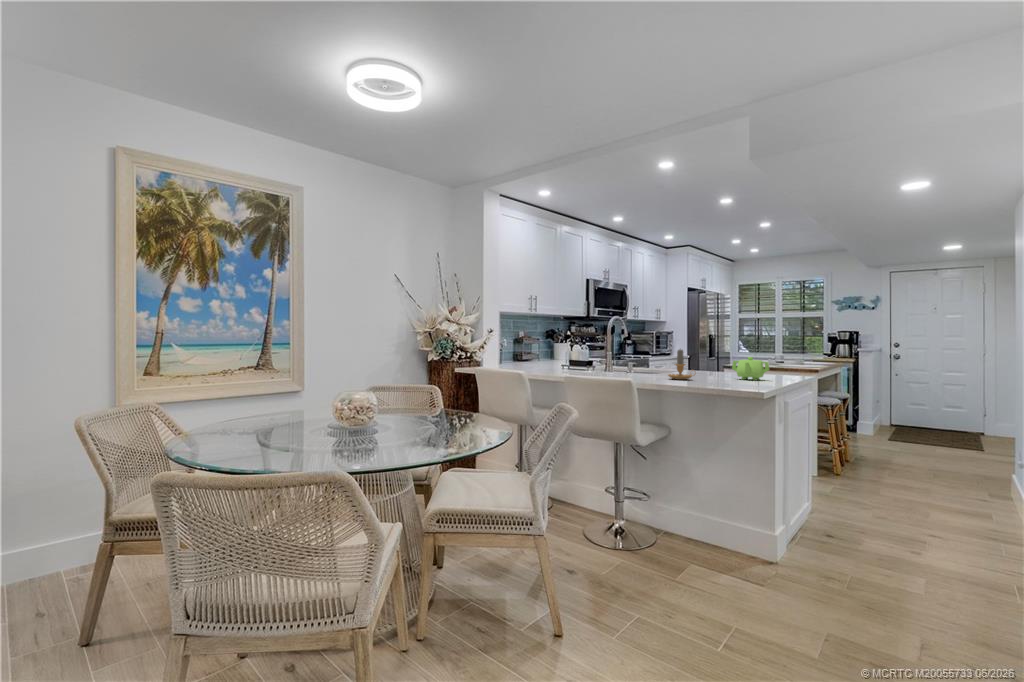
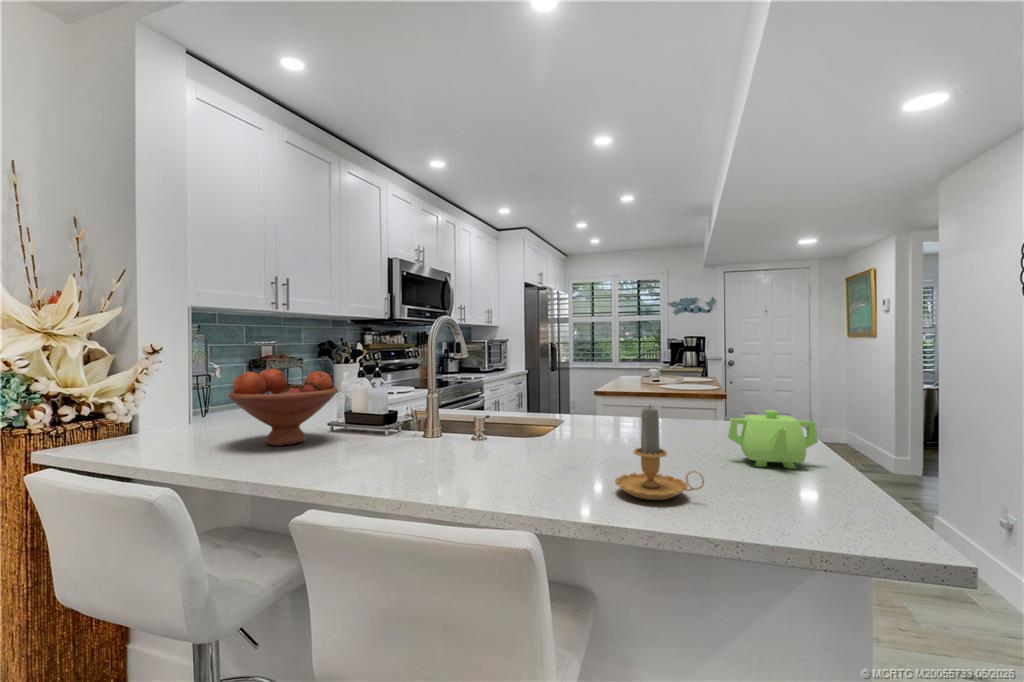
fruit bowl: none [527,339,568,369] -> present [228,369,338,445]

